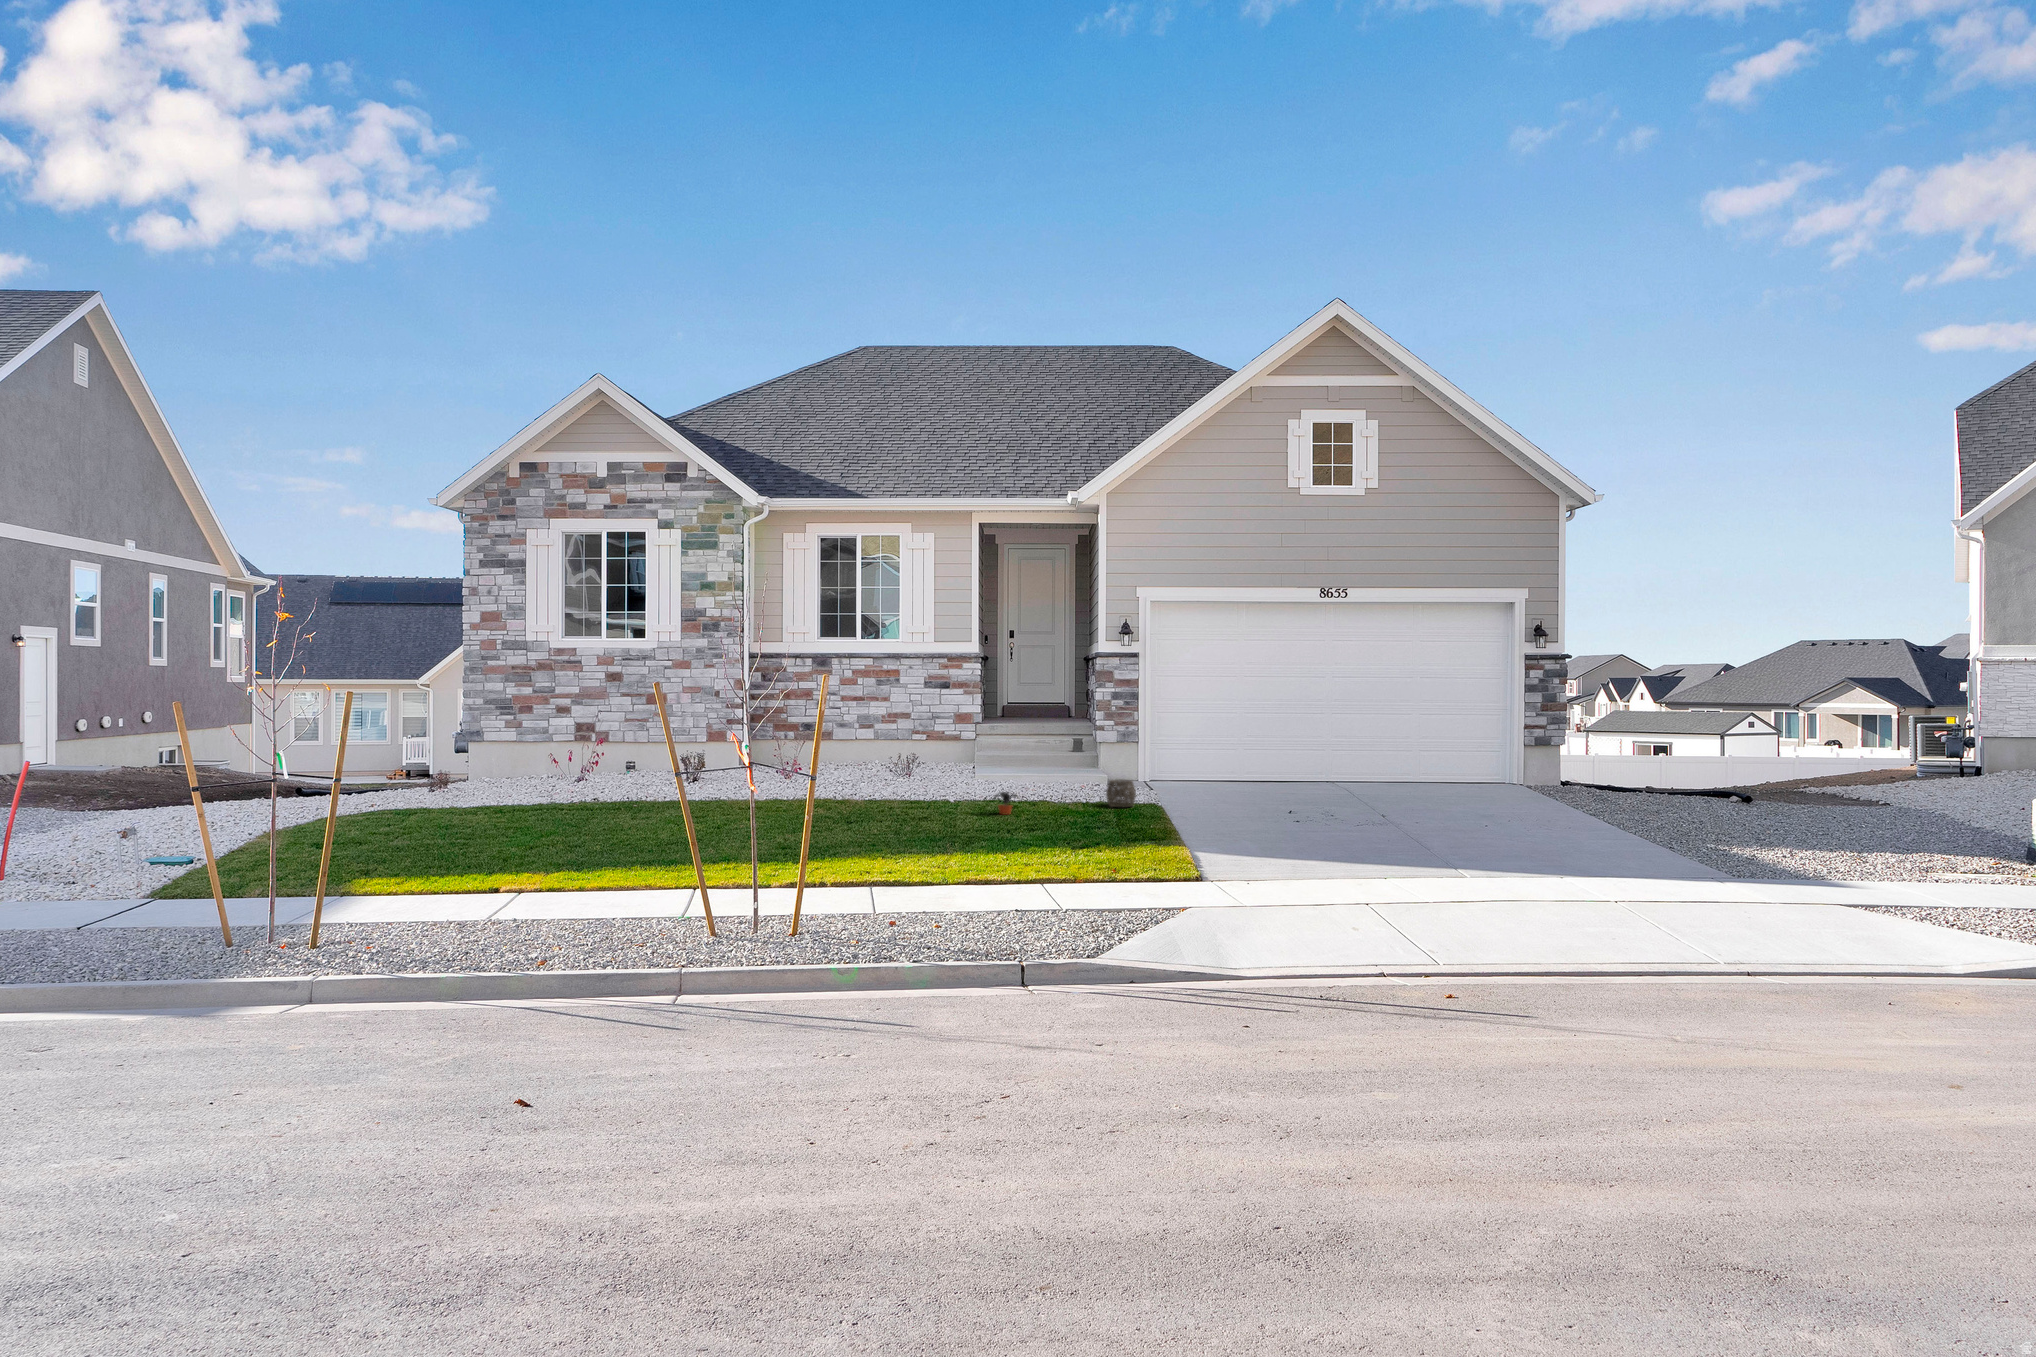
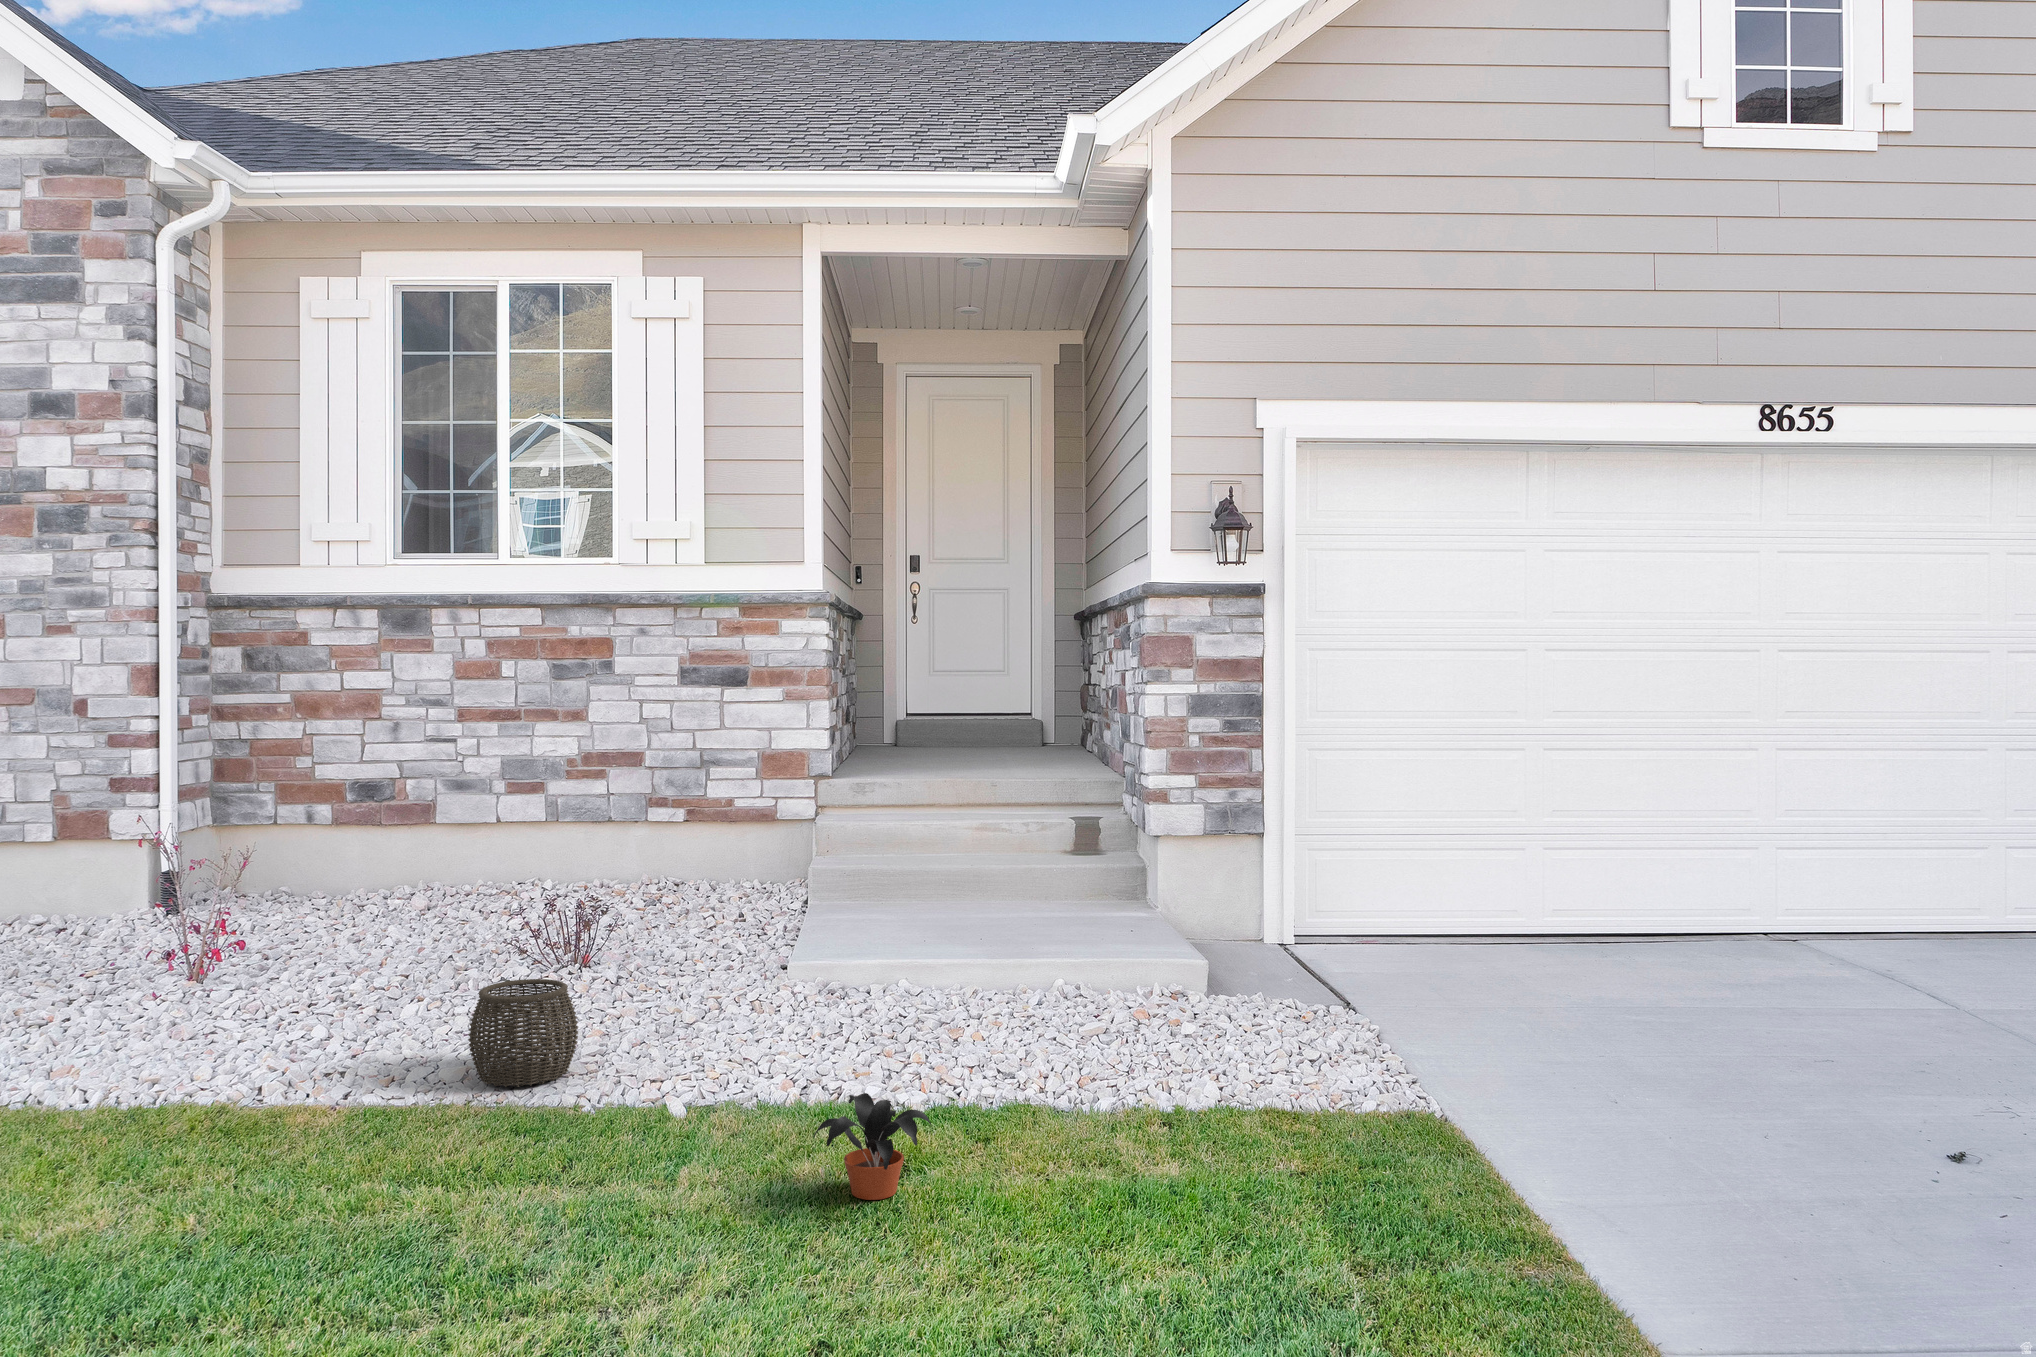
woven basket: present [1106,779,1136,807] -> present [468,979,578,1087]

